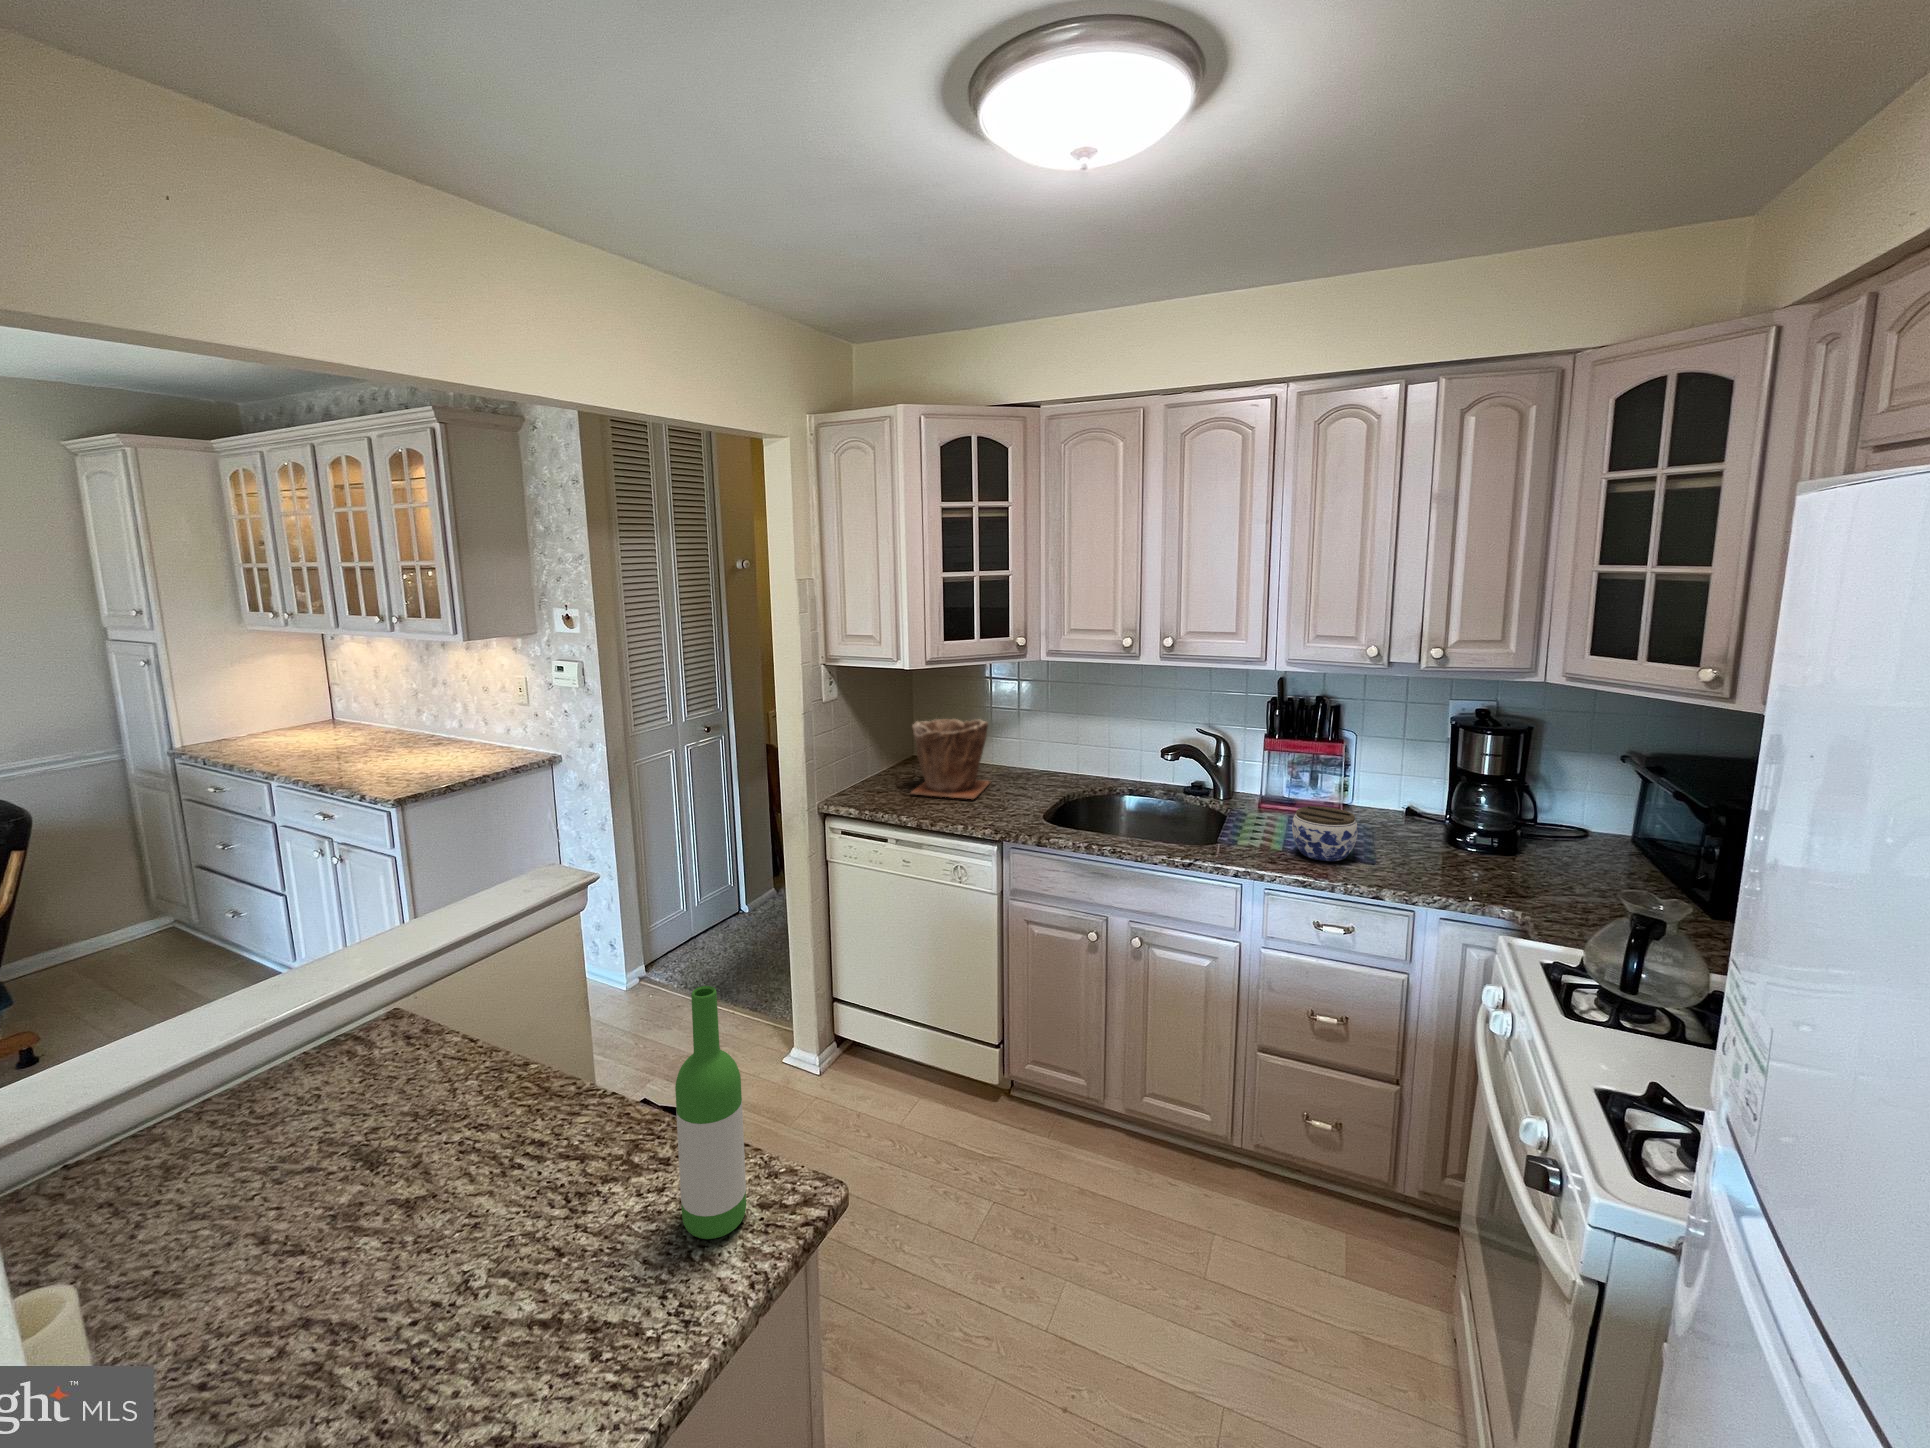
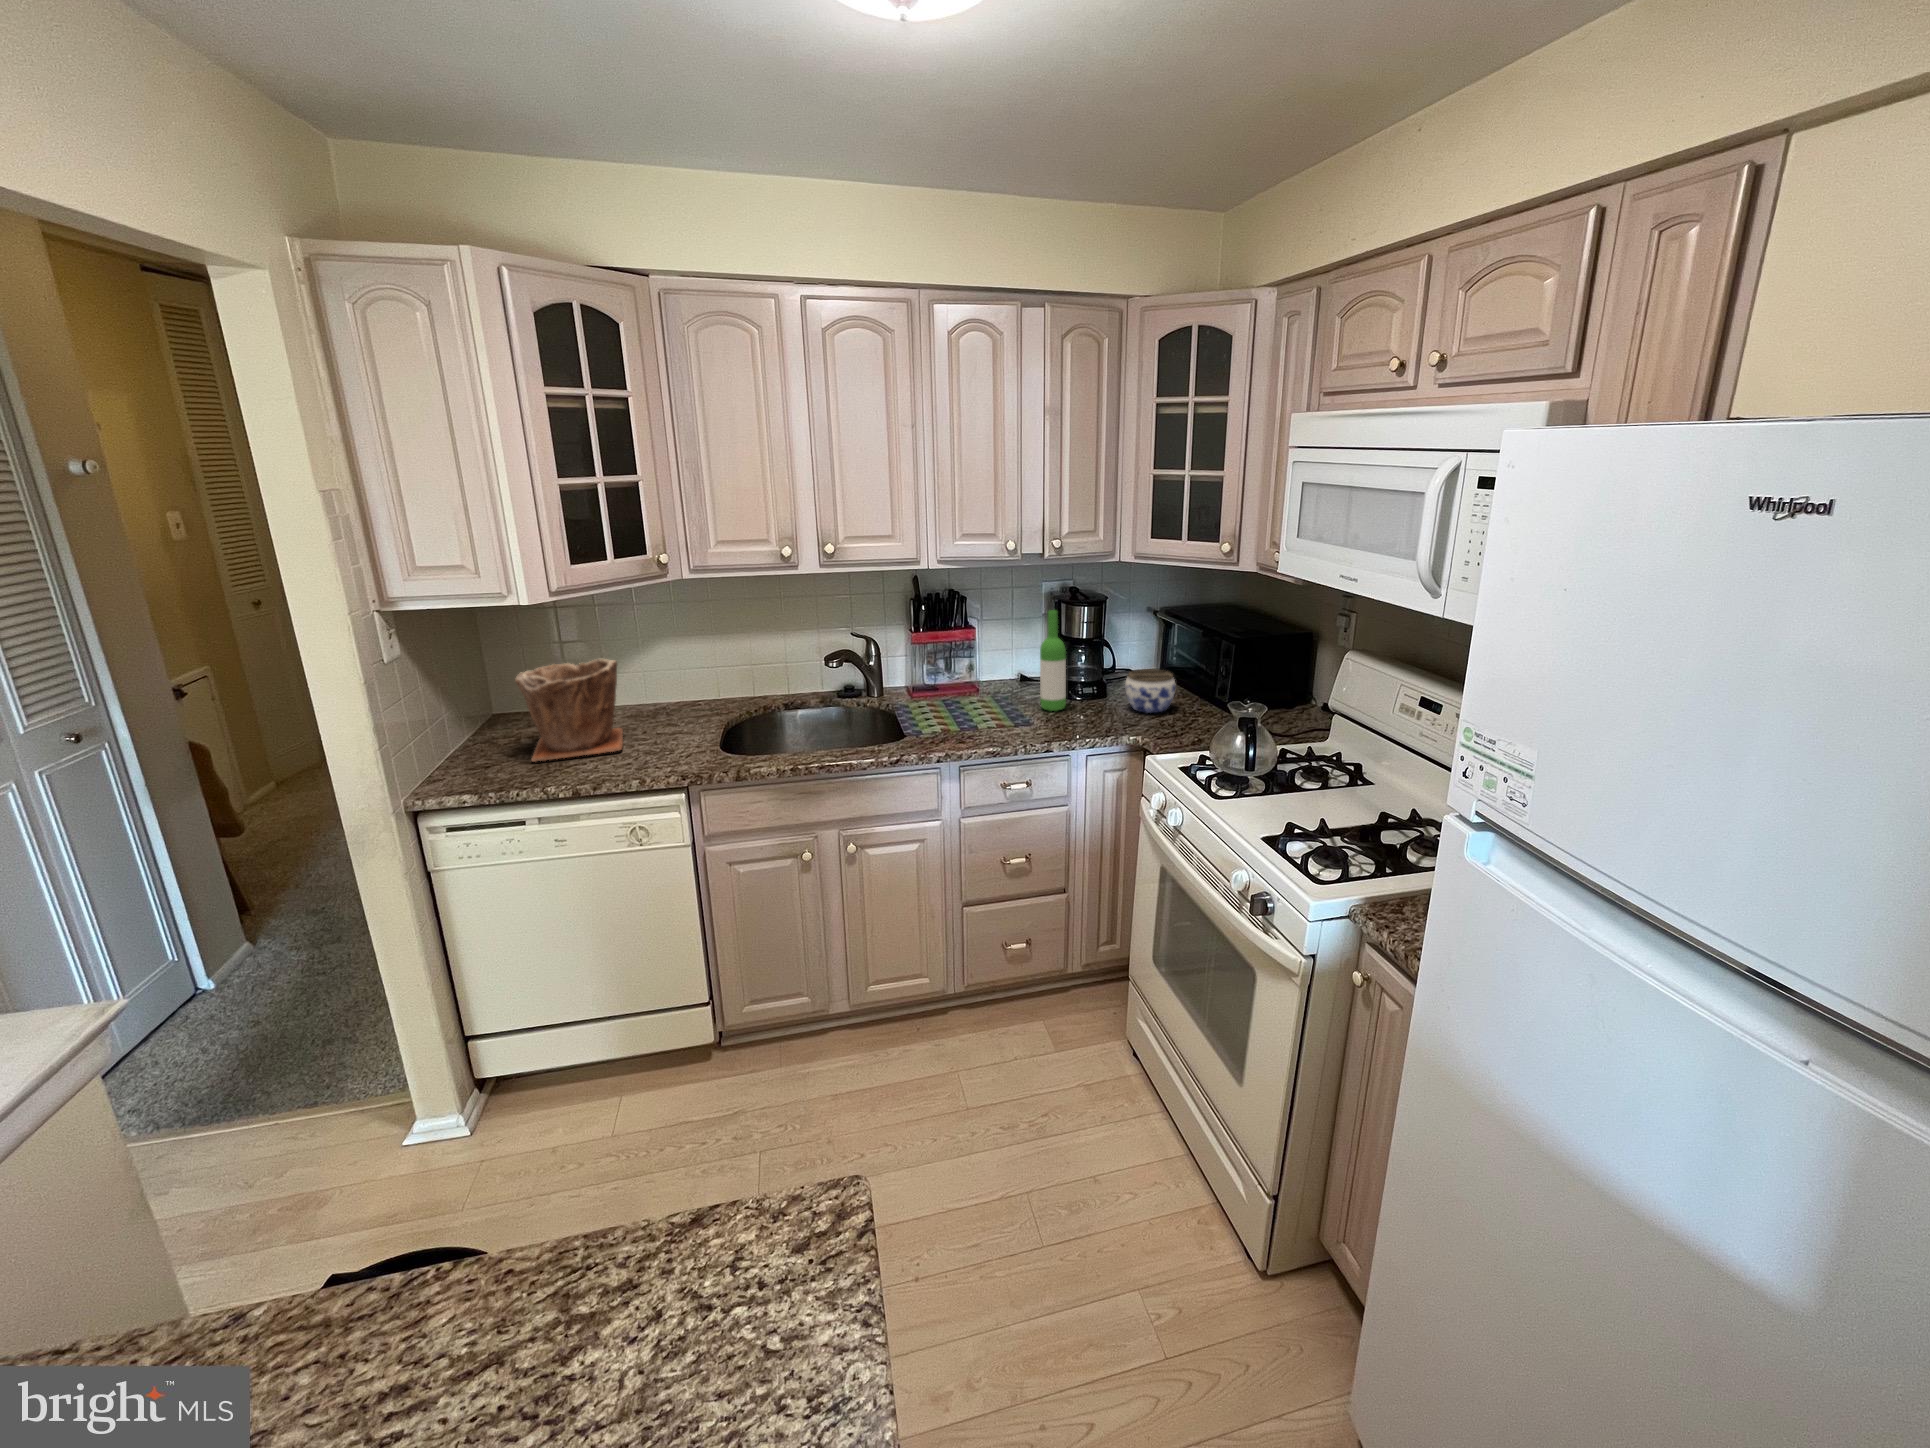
jar: present [1292,806,1358,861] -> present [1125,669,1175,713]
wine bottle: present [675,986,746,1239] -> present [1040,610,1066,711]

